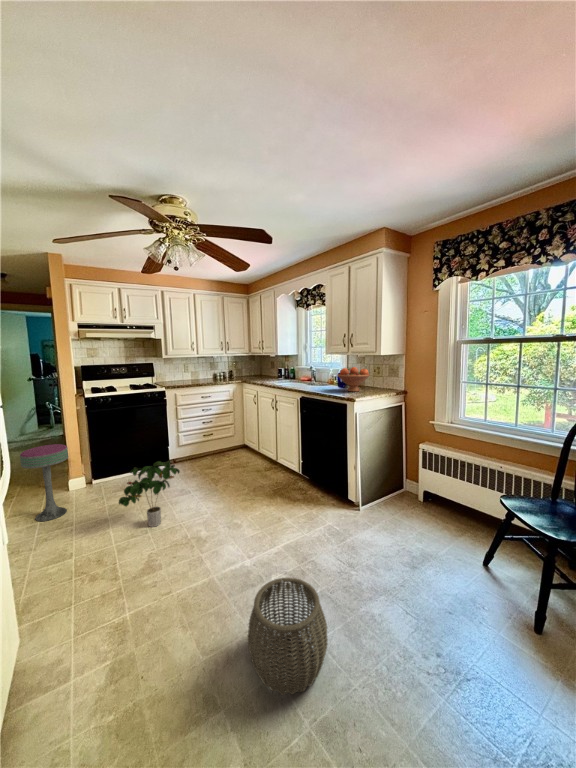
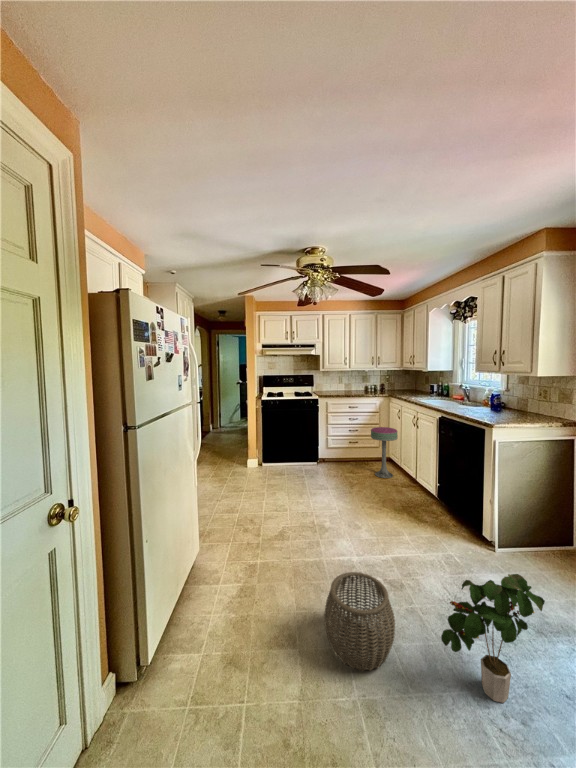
fruit bowl: present [338,367,370,392] -> none [481,389,525,417]
bar stool: present [20,444,68,521] -> present [371,427,398,478]
potted plant: present [119,461,180,527] -> present [441,574,545,703]

